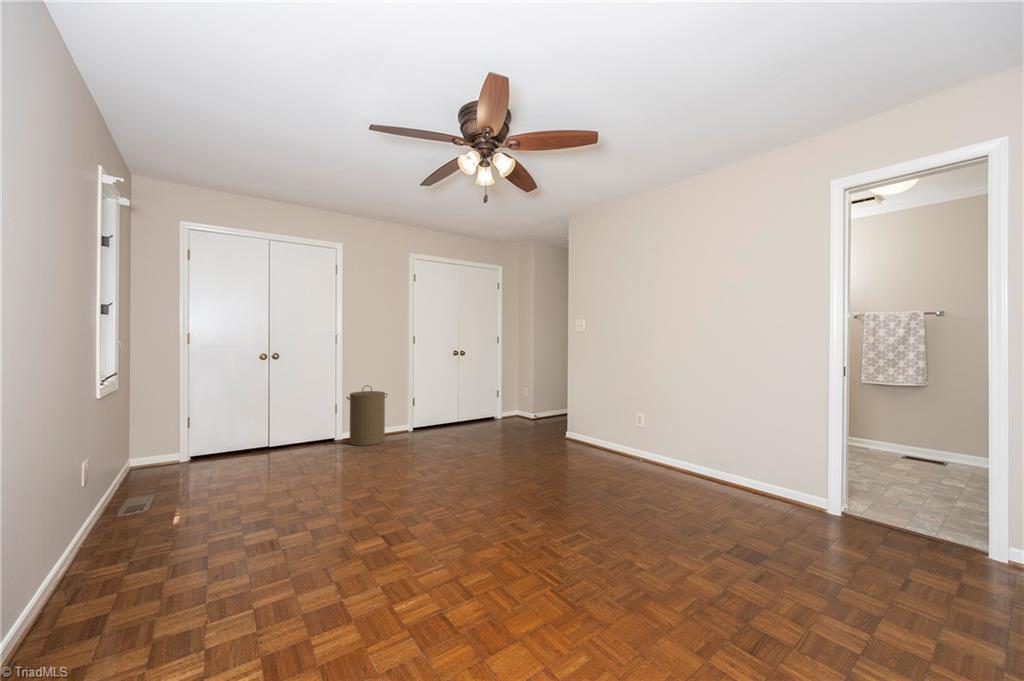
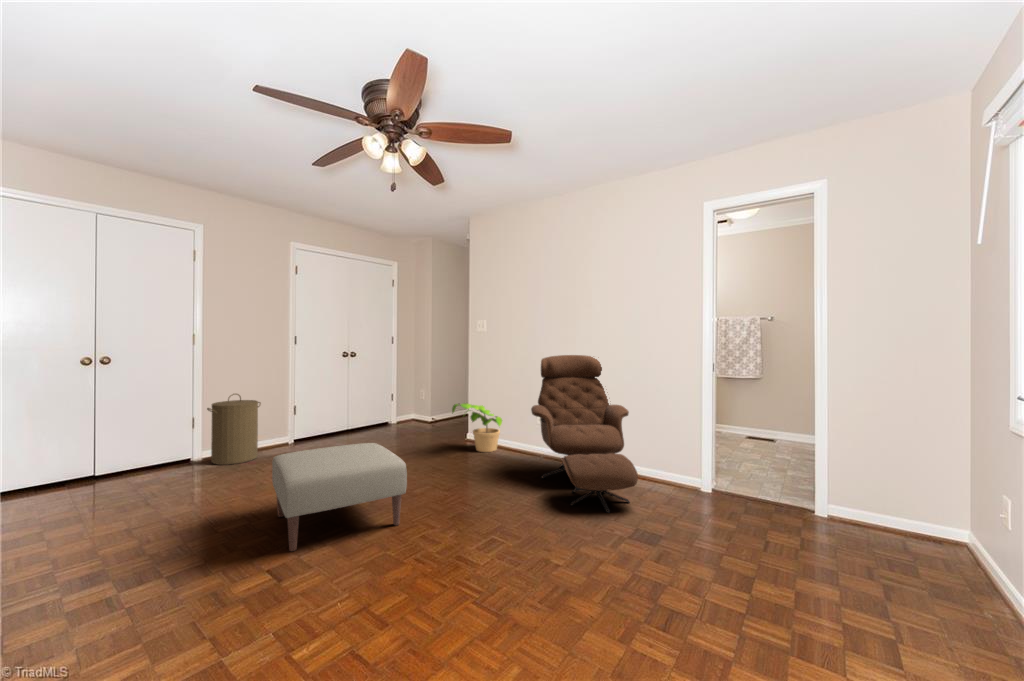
lounge chair: none [629,356,744,524] -> present [531,355,638,513]
potted plant: none [551,401,602,451] -> present [452,403,502,452]
ottoman: none [390,434,500,523] -> present [272,443,407,551]

